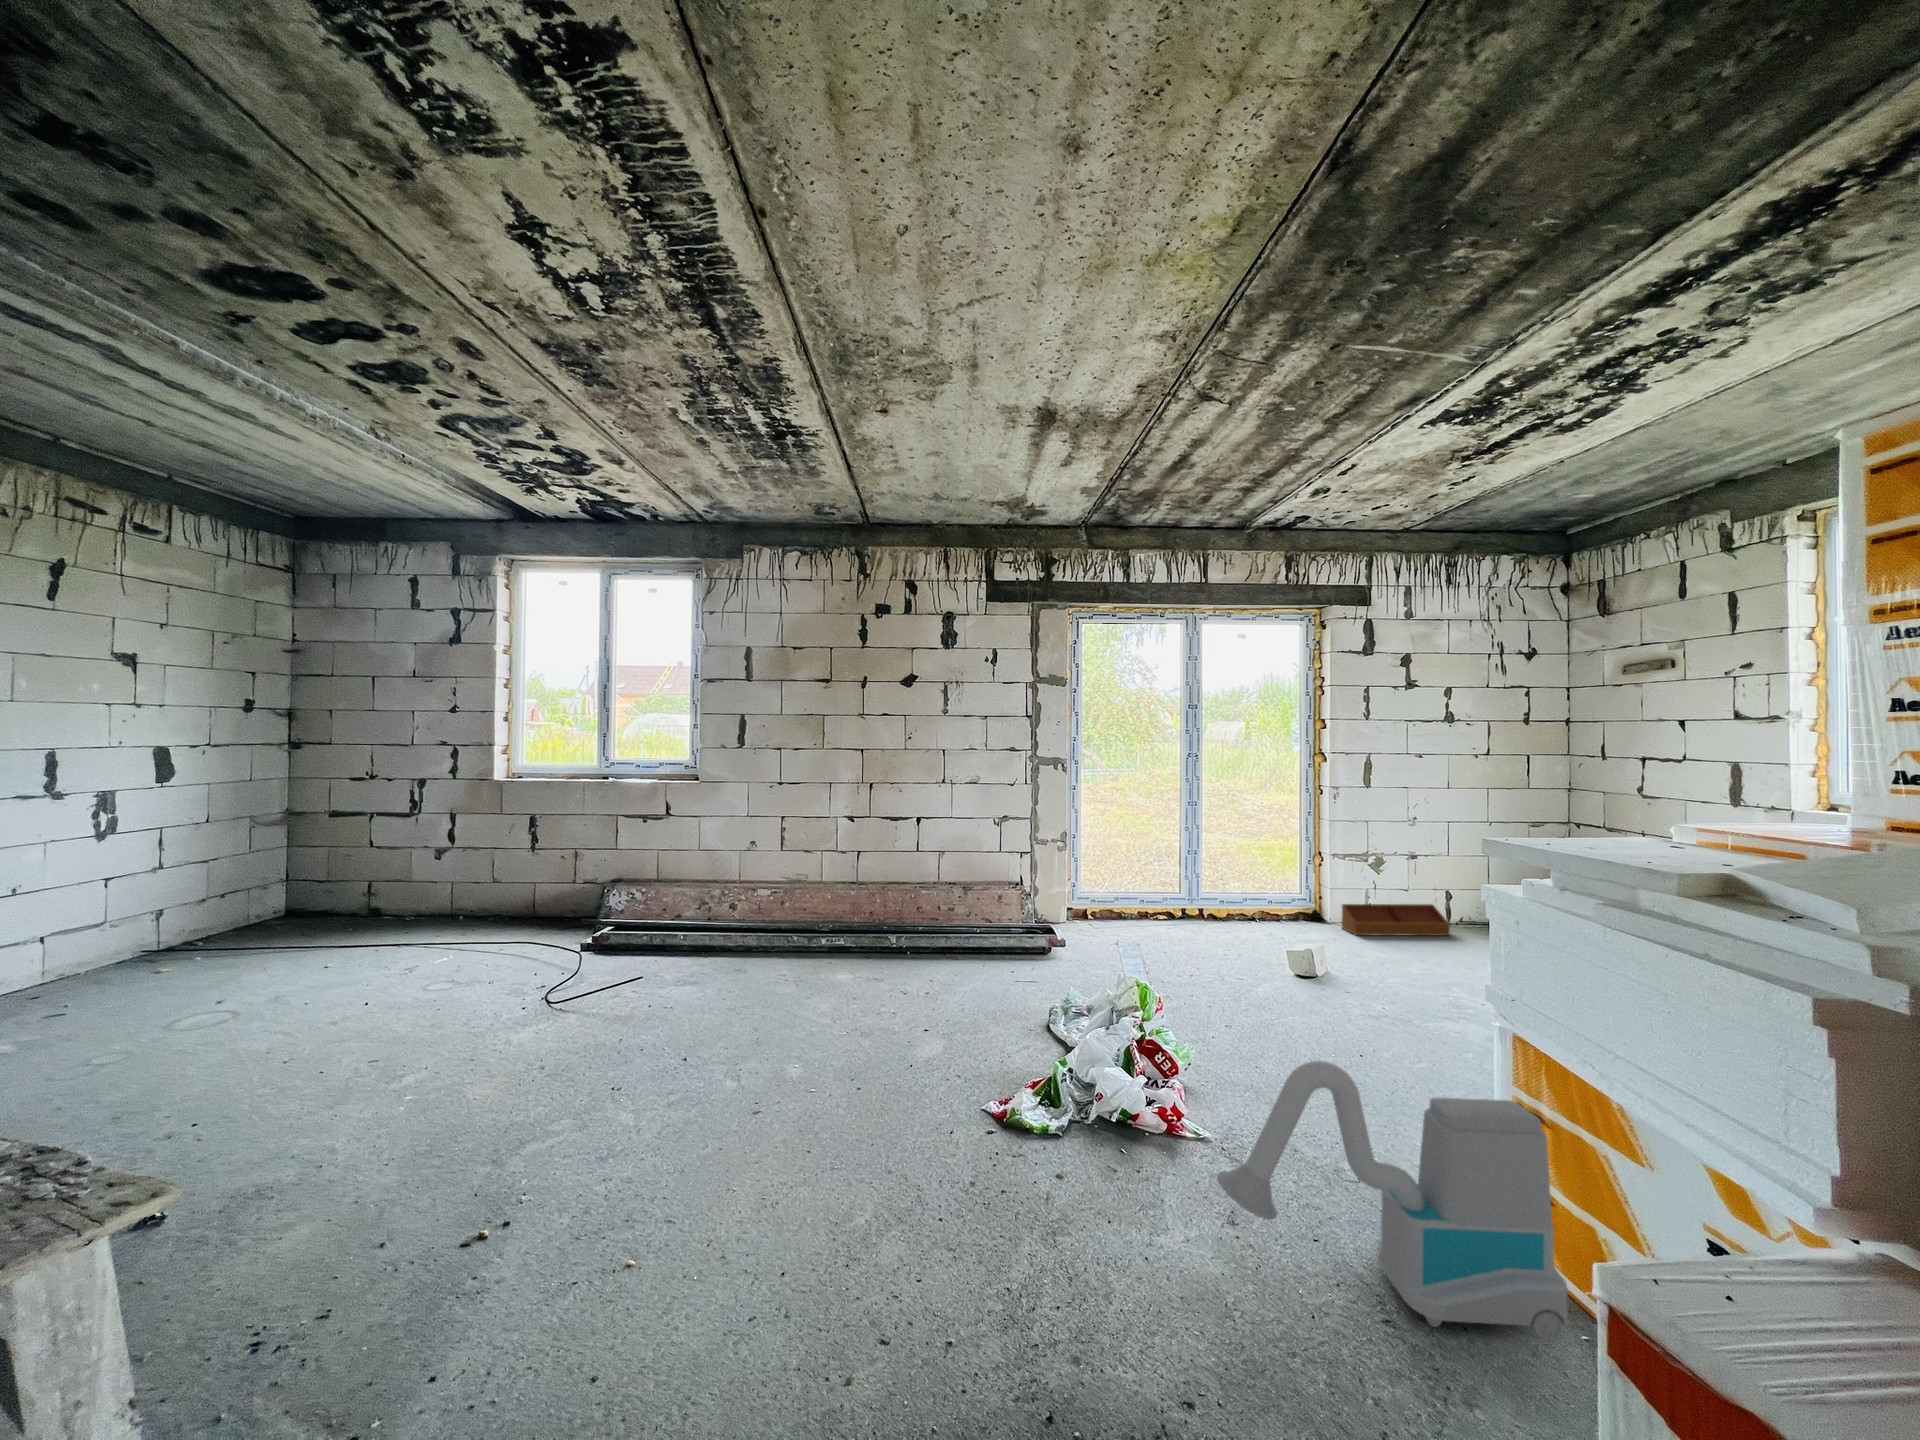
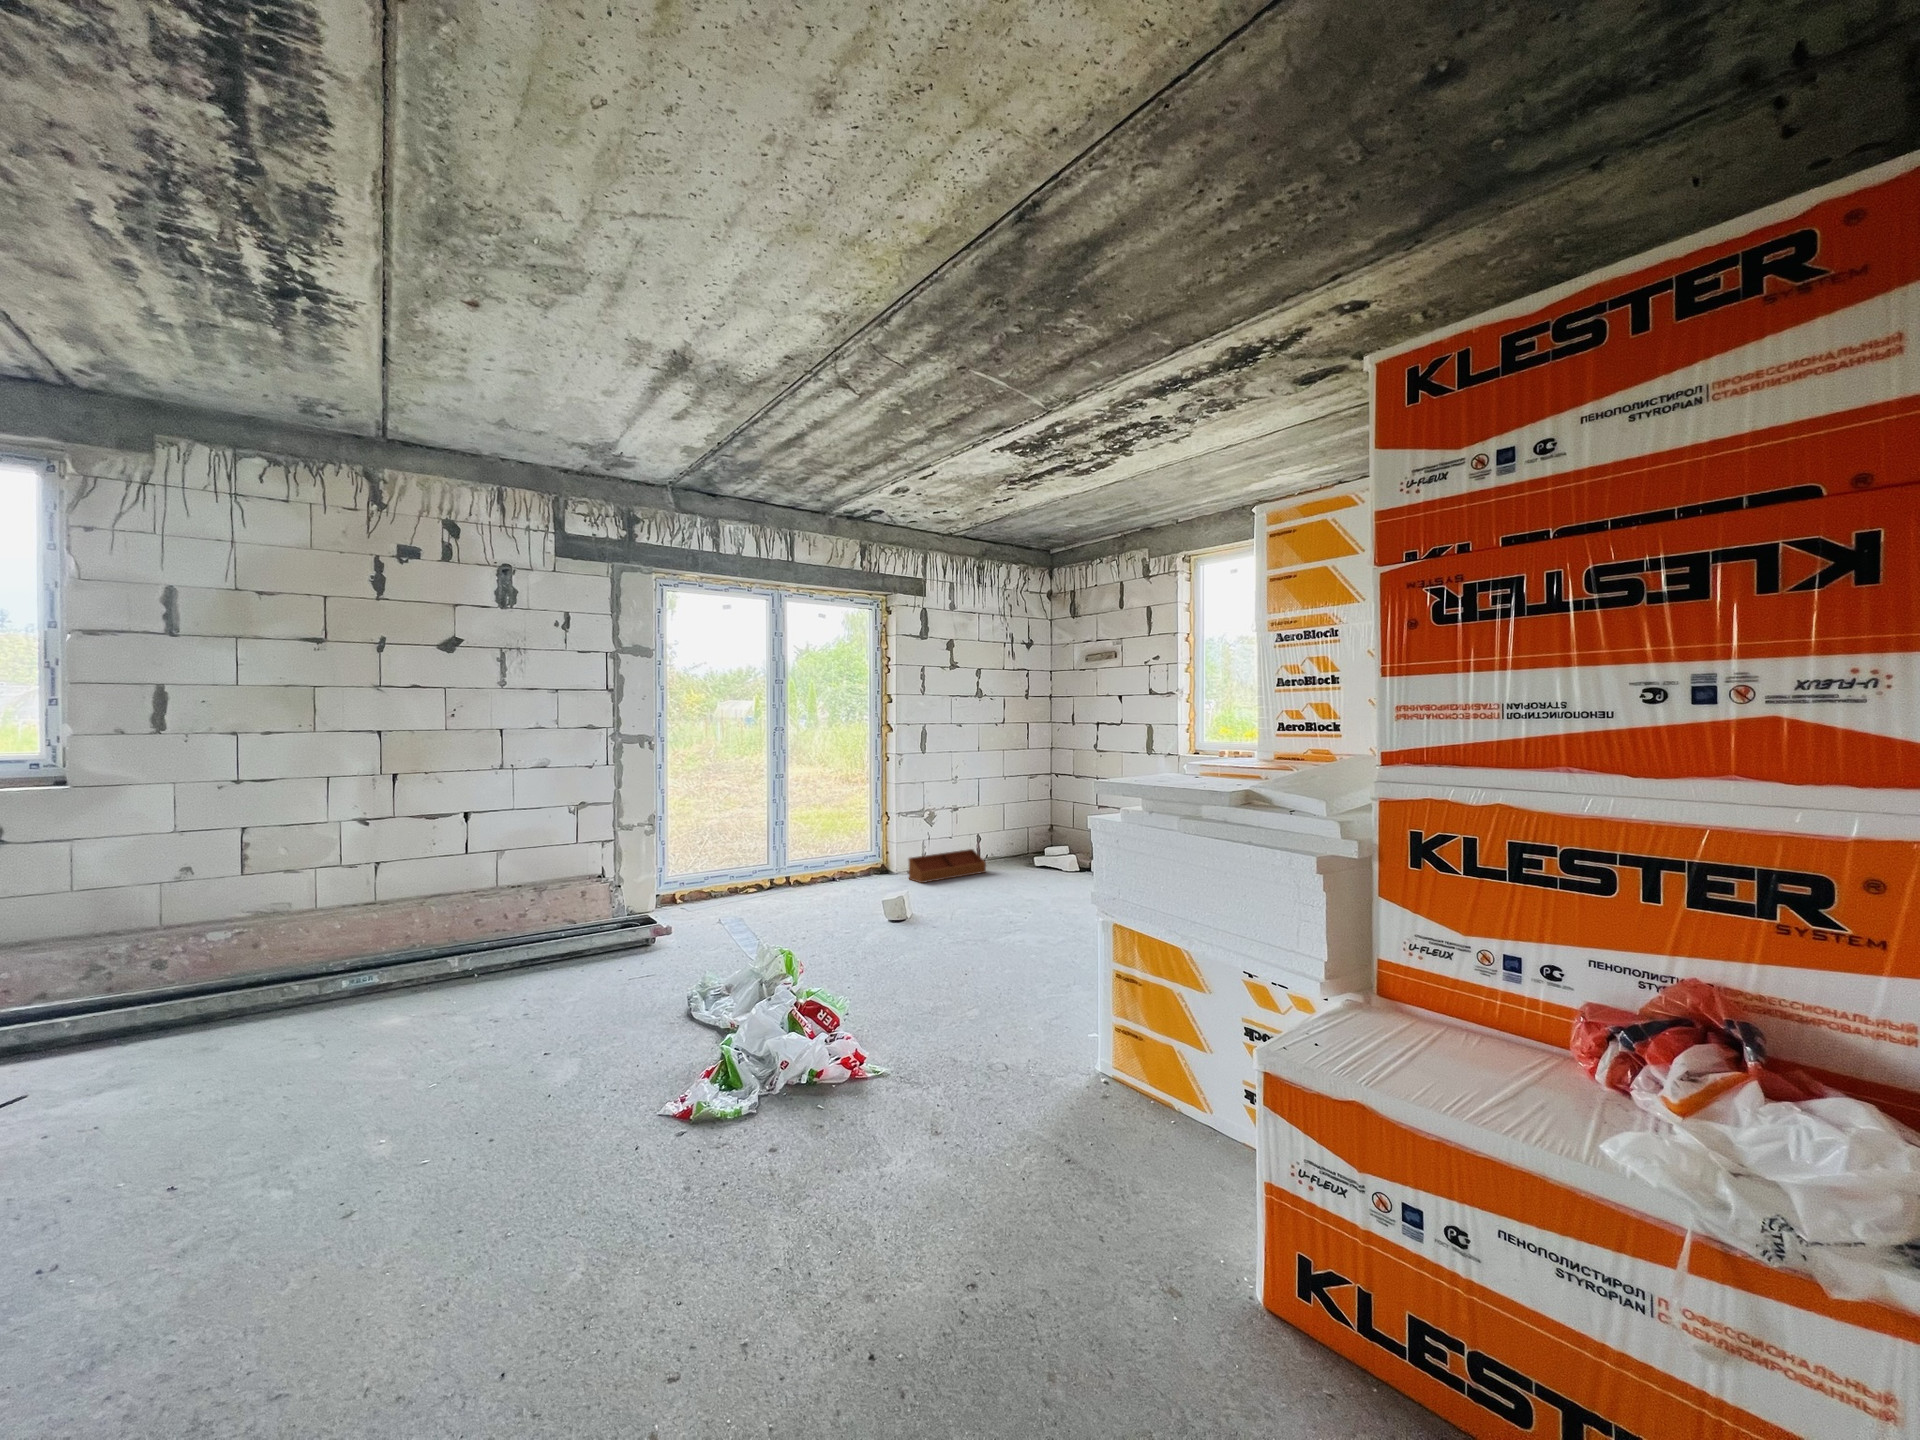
vacuum cleaner: present [1217,1061,1567,1340] -> none [938,967,1159,1147]

